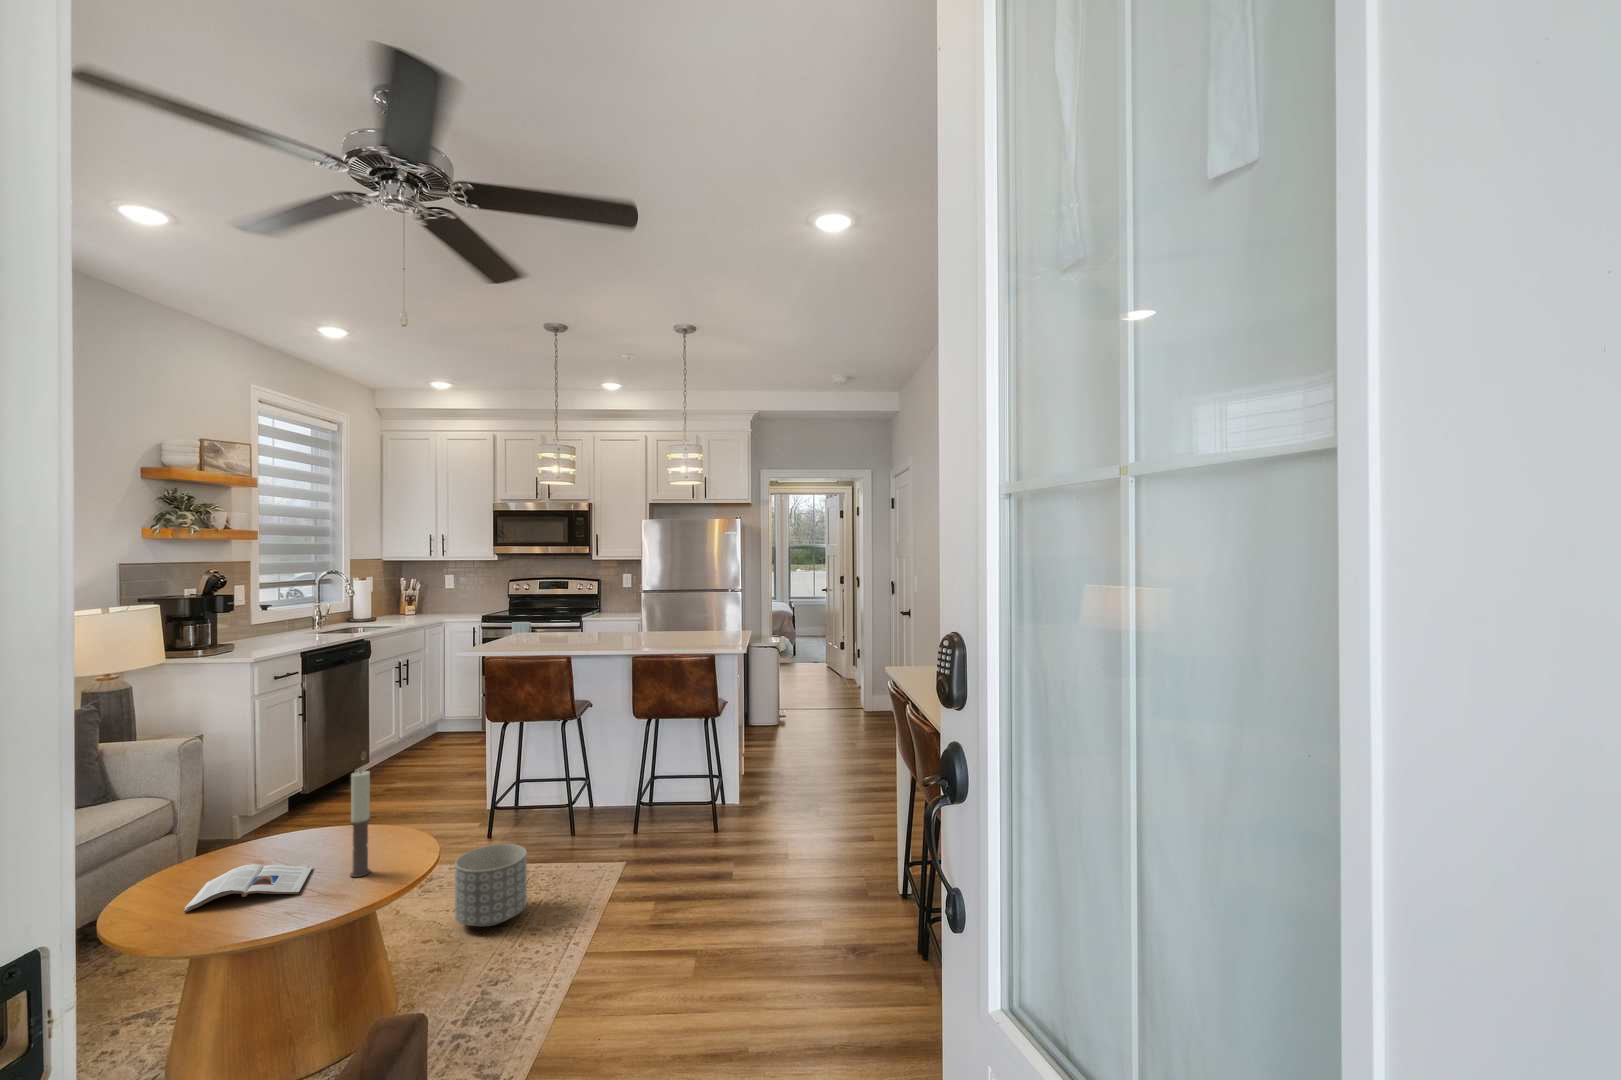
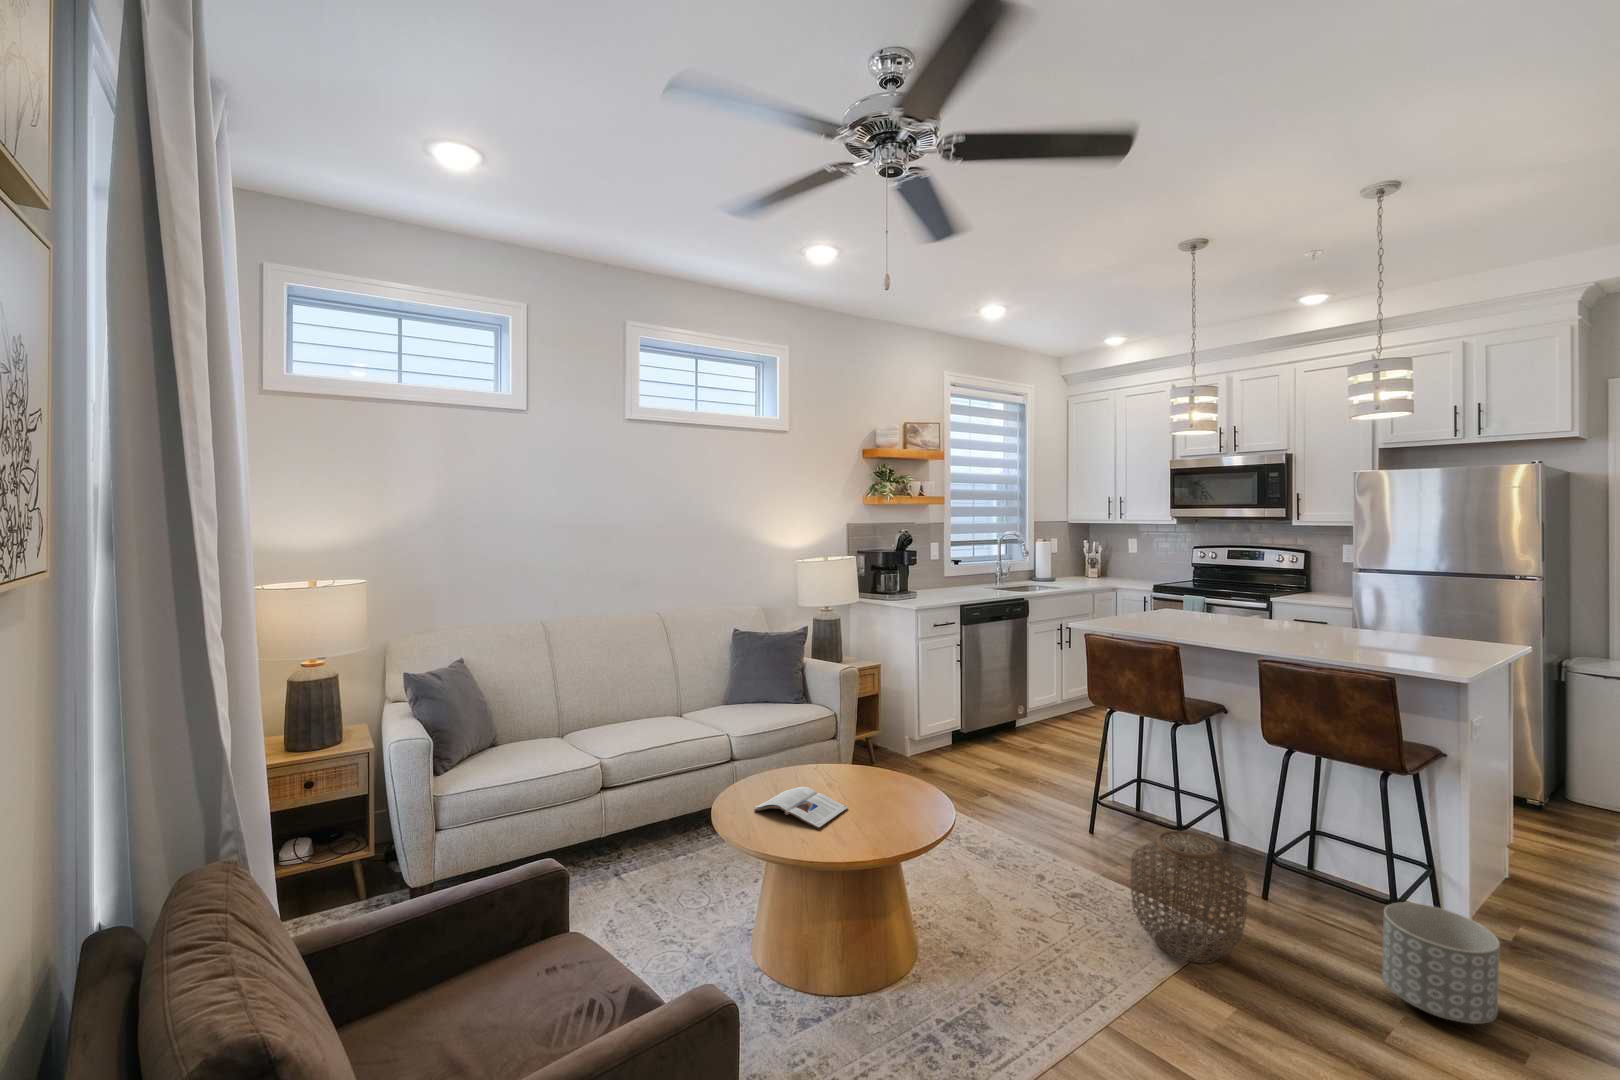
candle: present [350,771,371,877] -> none [862,732,879,834]
woven basket: none [564,793,646,891] -> present [1131,831,1247,963]
planter: present [455,844,527,927] -> present [1382,902,1500,1024]

